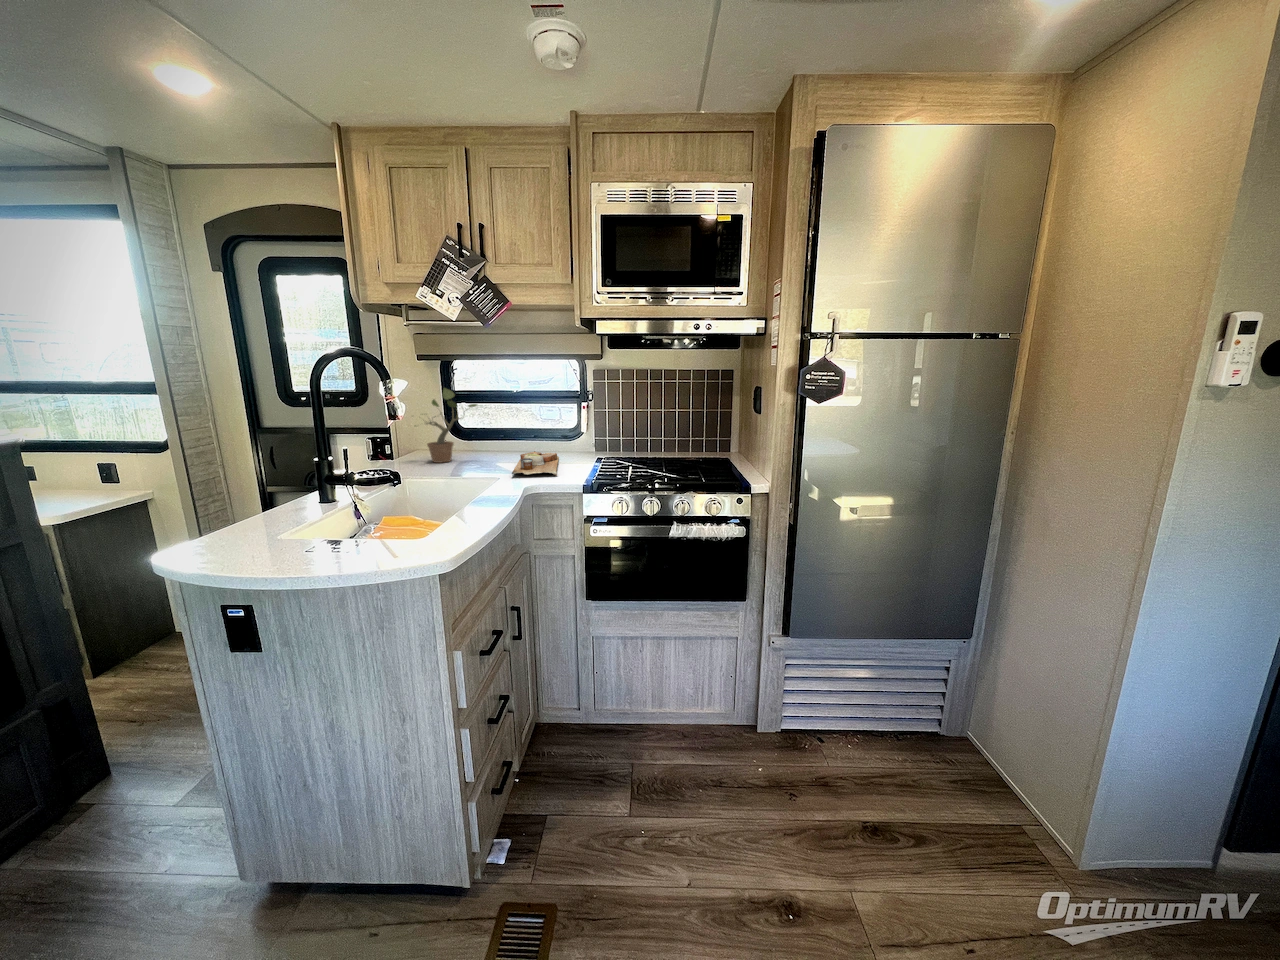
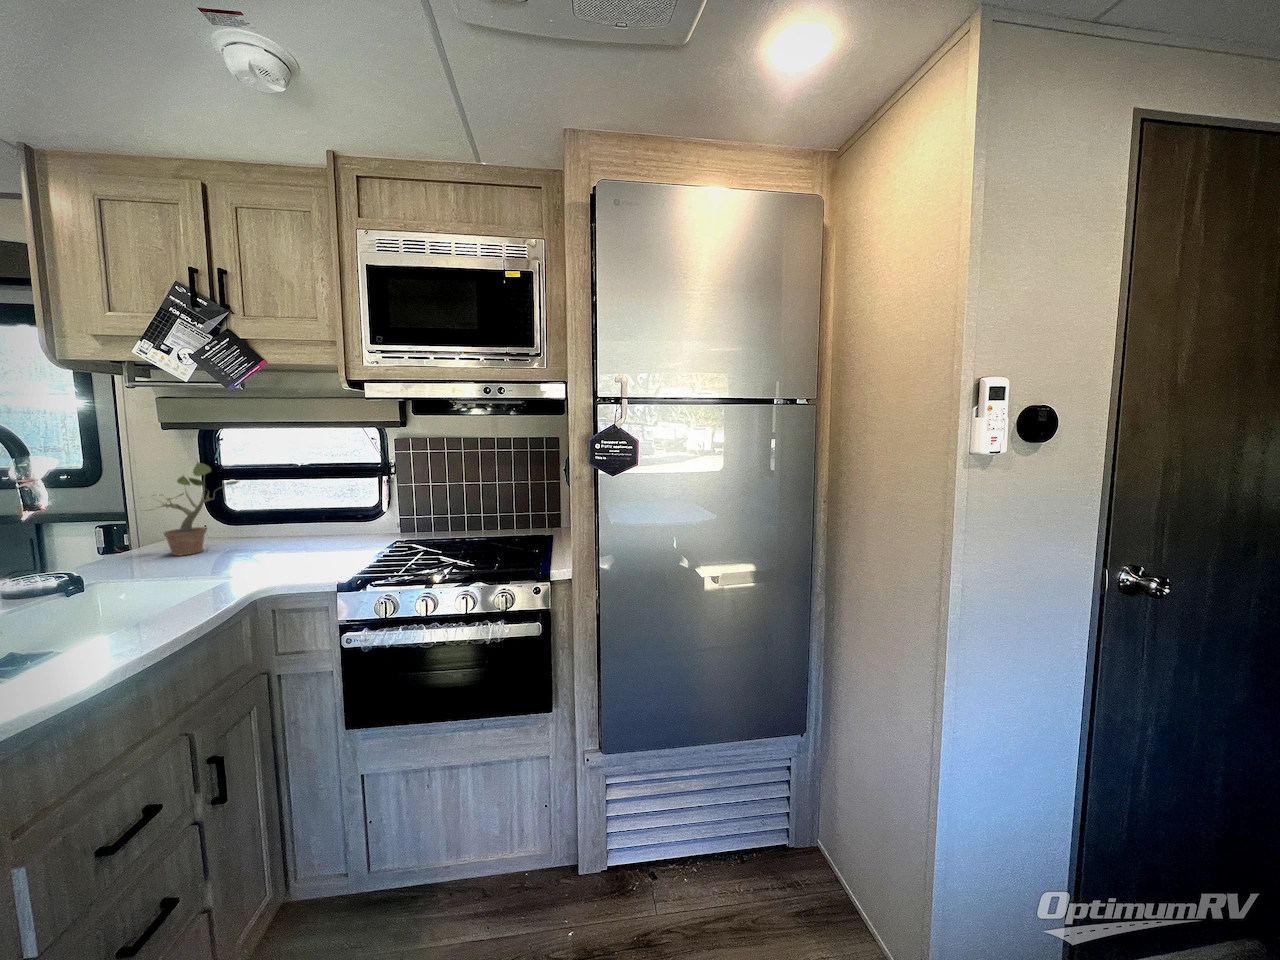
cutting board: present [512,451,559,476] -> none [252,535,351,571]

